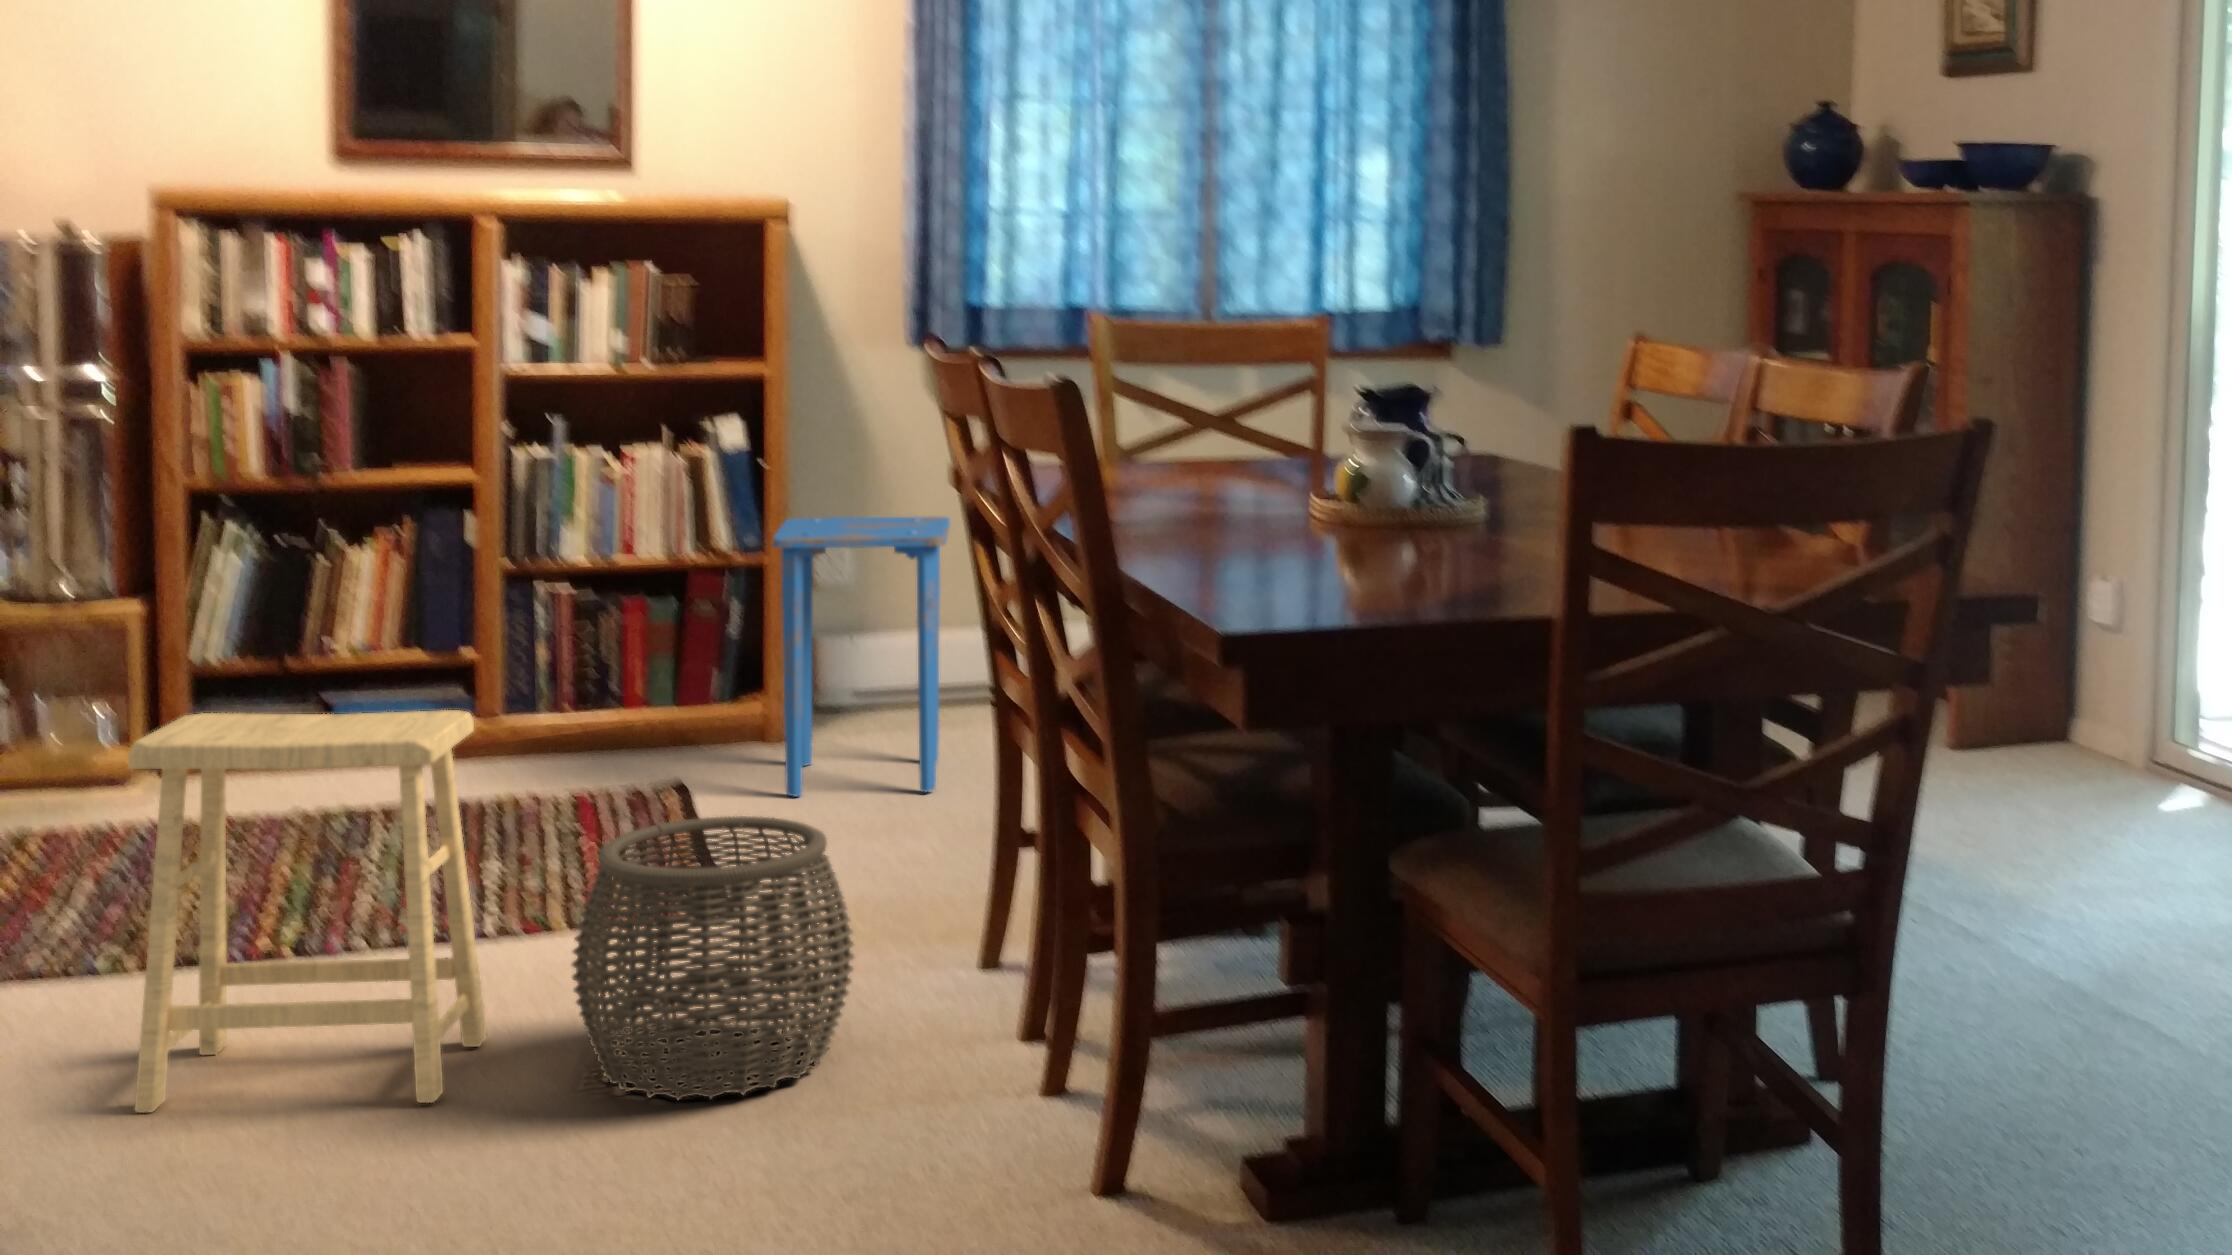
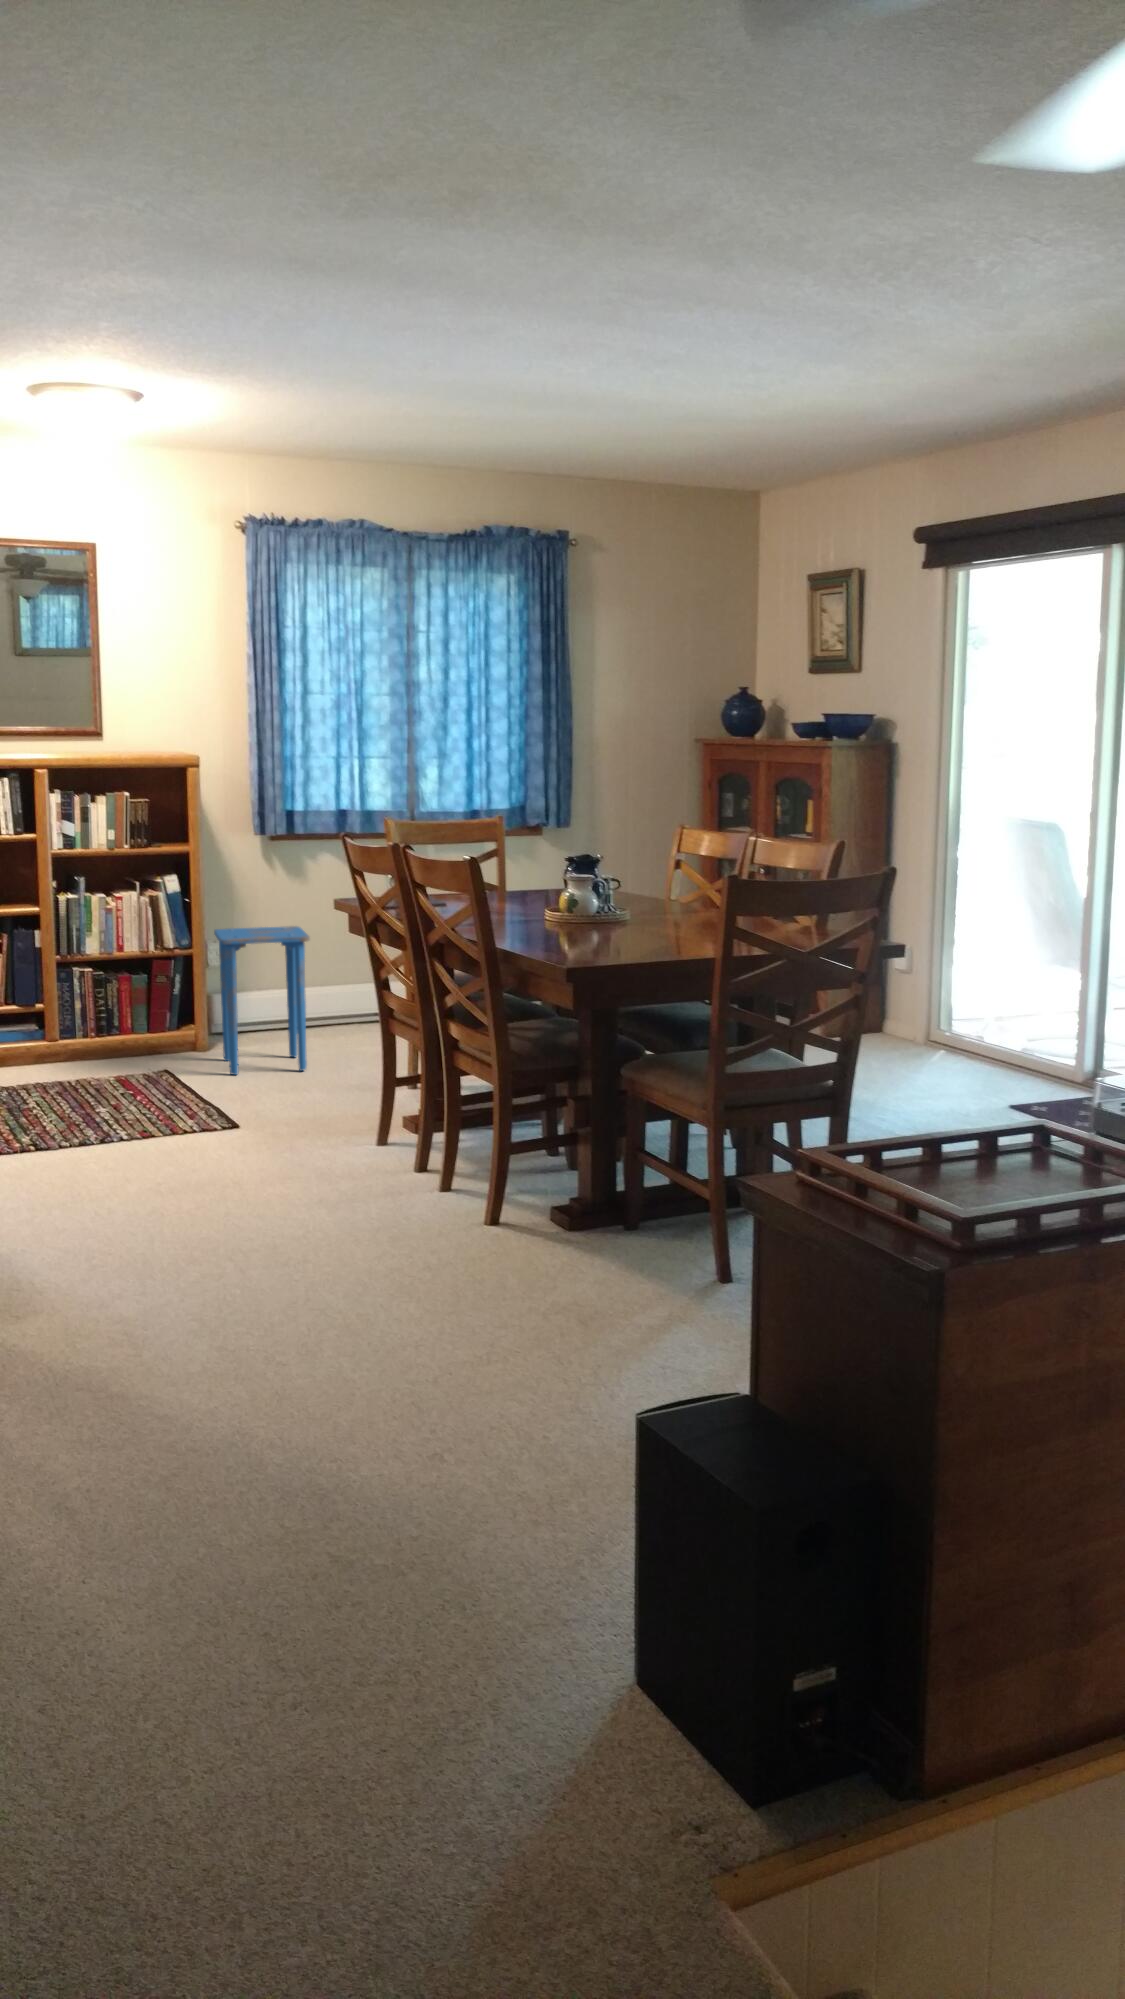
footstool: present [129,710,487,1113] -> none [26,1021,173,1210]
woven basket: present [572,816,854,1100] -> none [223,1069,352,1197]

